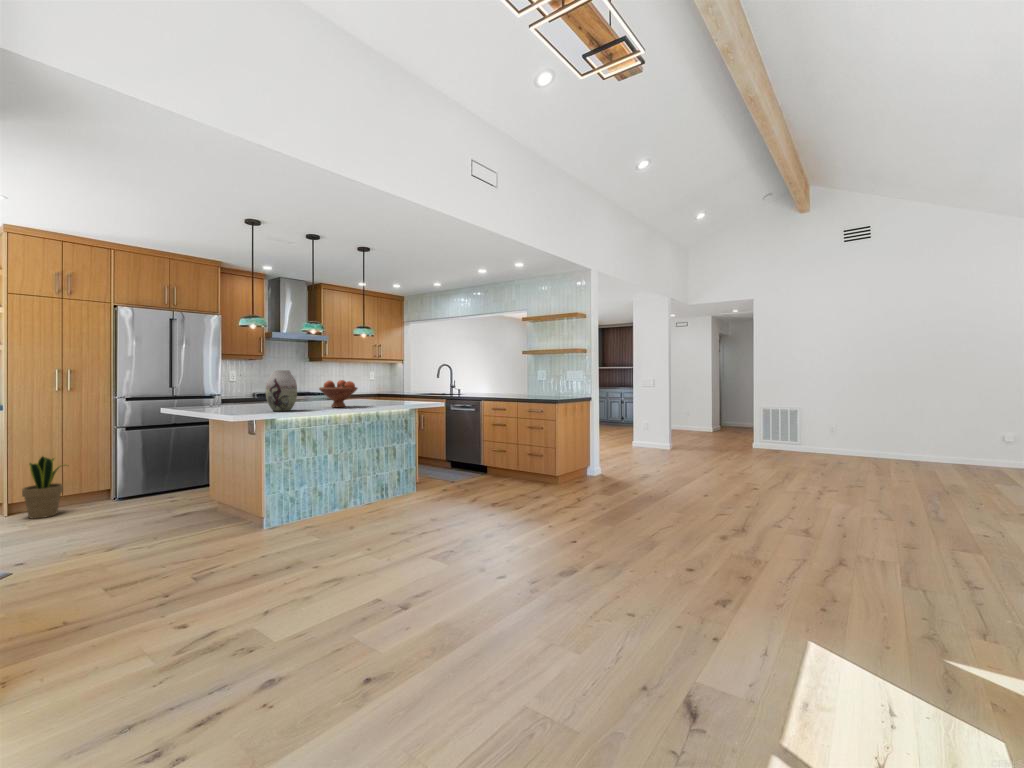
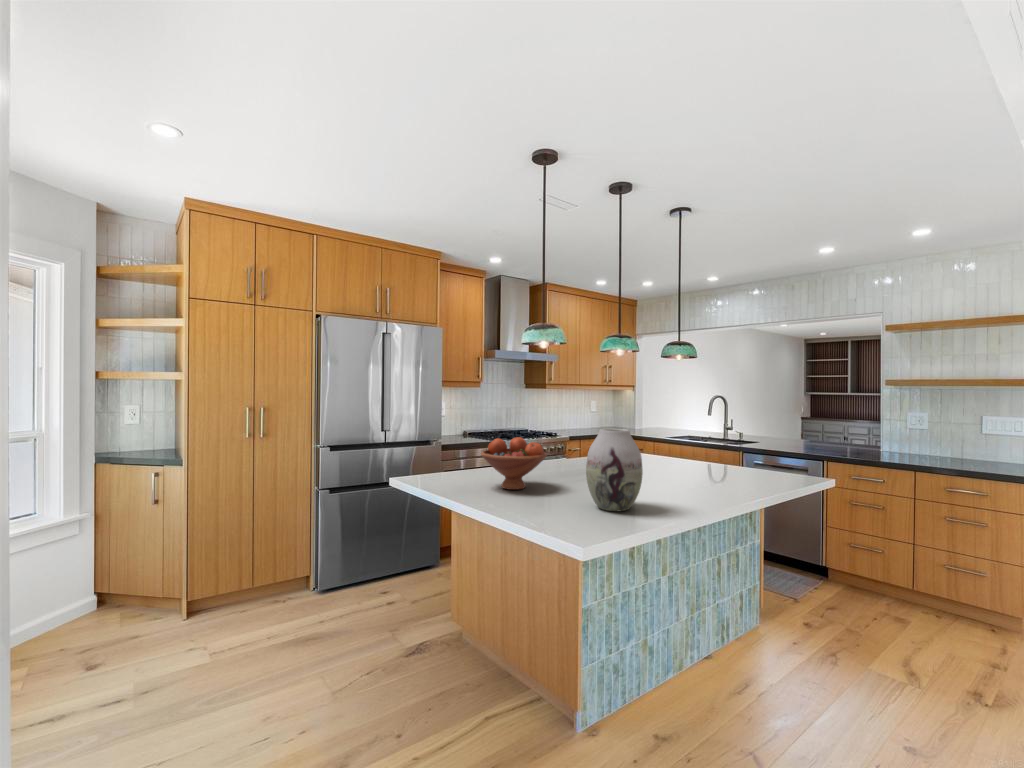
fruit bowl: present [319,380,358,408] -> present [481,437,547,490]
potted plant: present [22,456,66,519] -> none [204,534,262,630]

